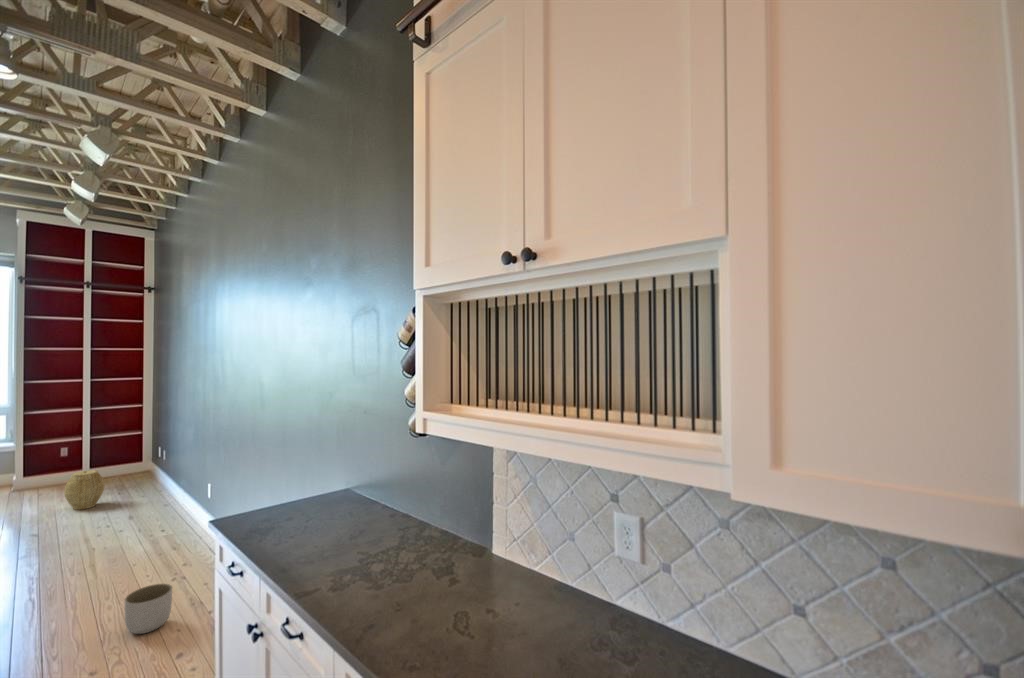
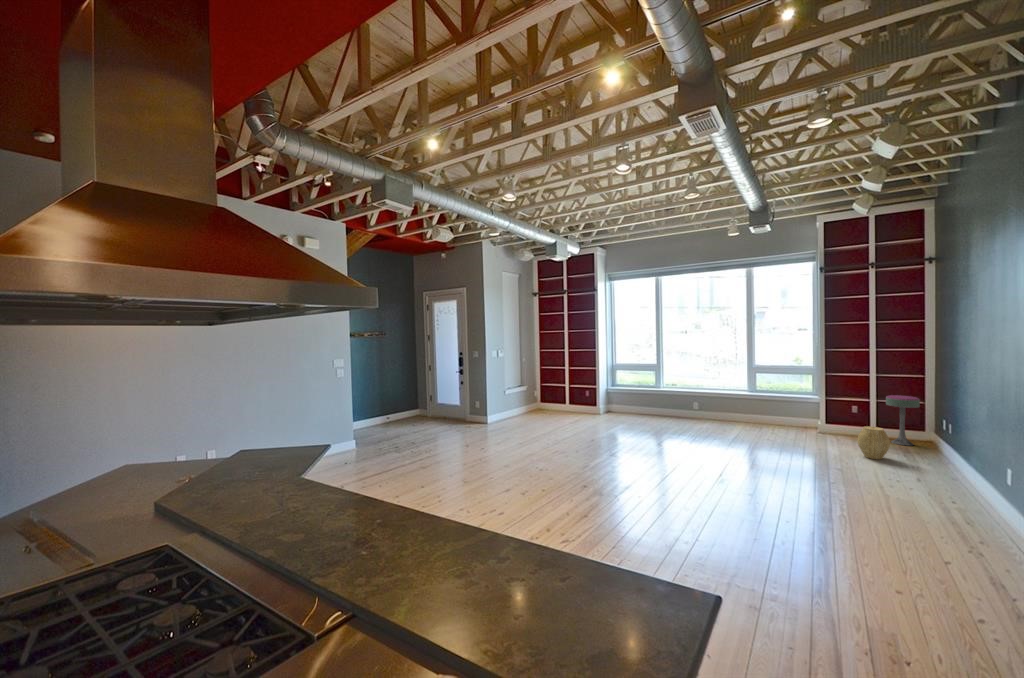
bar stool: none [102,428,139,482] -> present [886,395,920,446]
planter: present [125,584,172,634] -> none [919,541,967,586]

